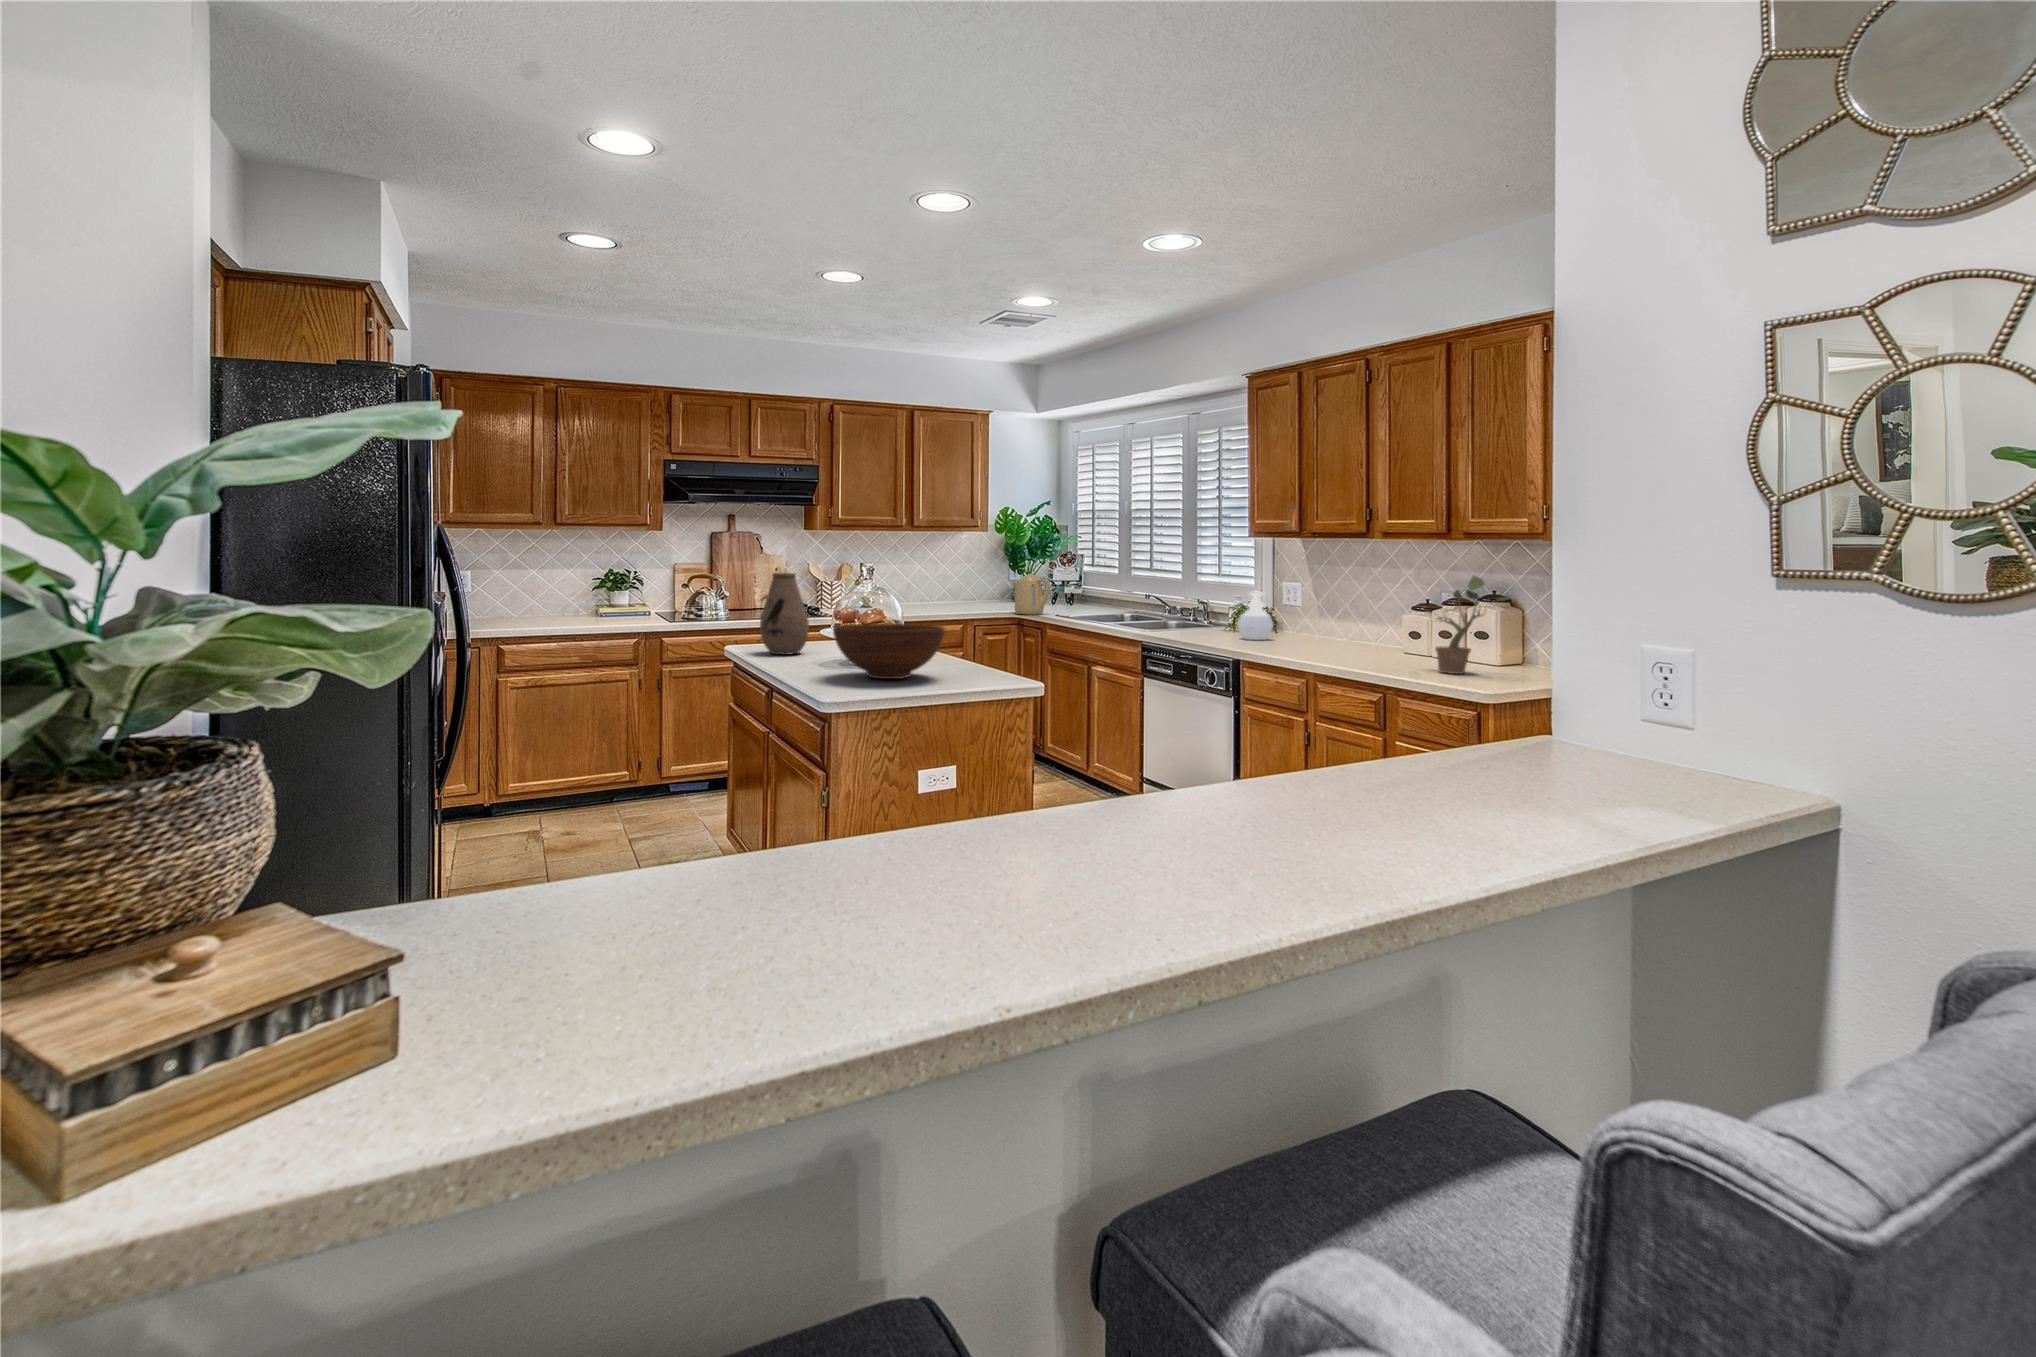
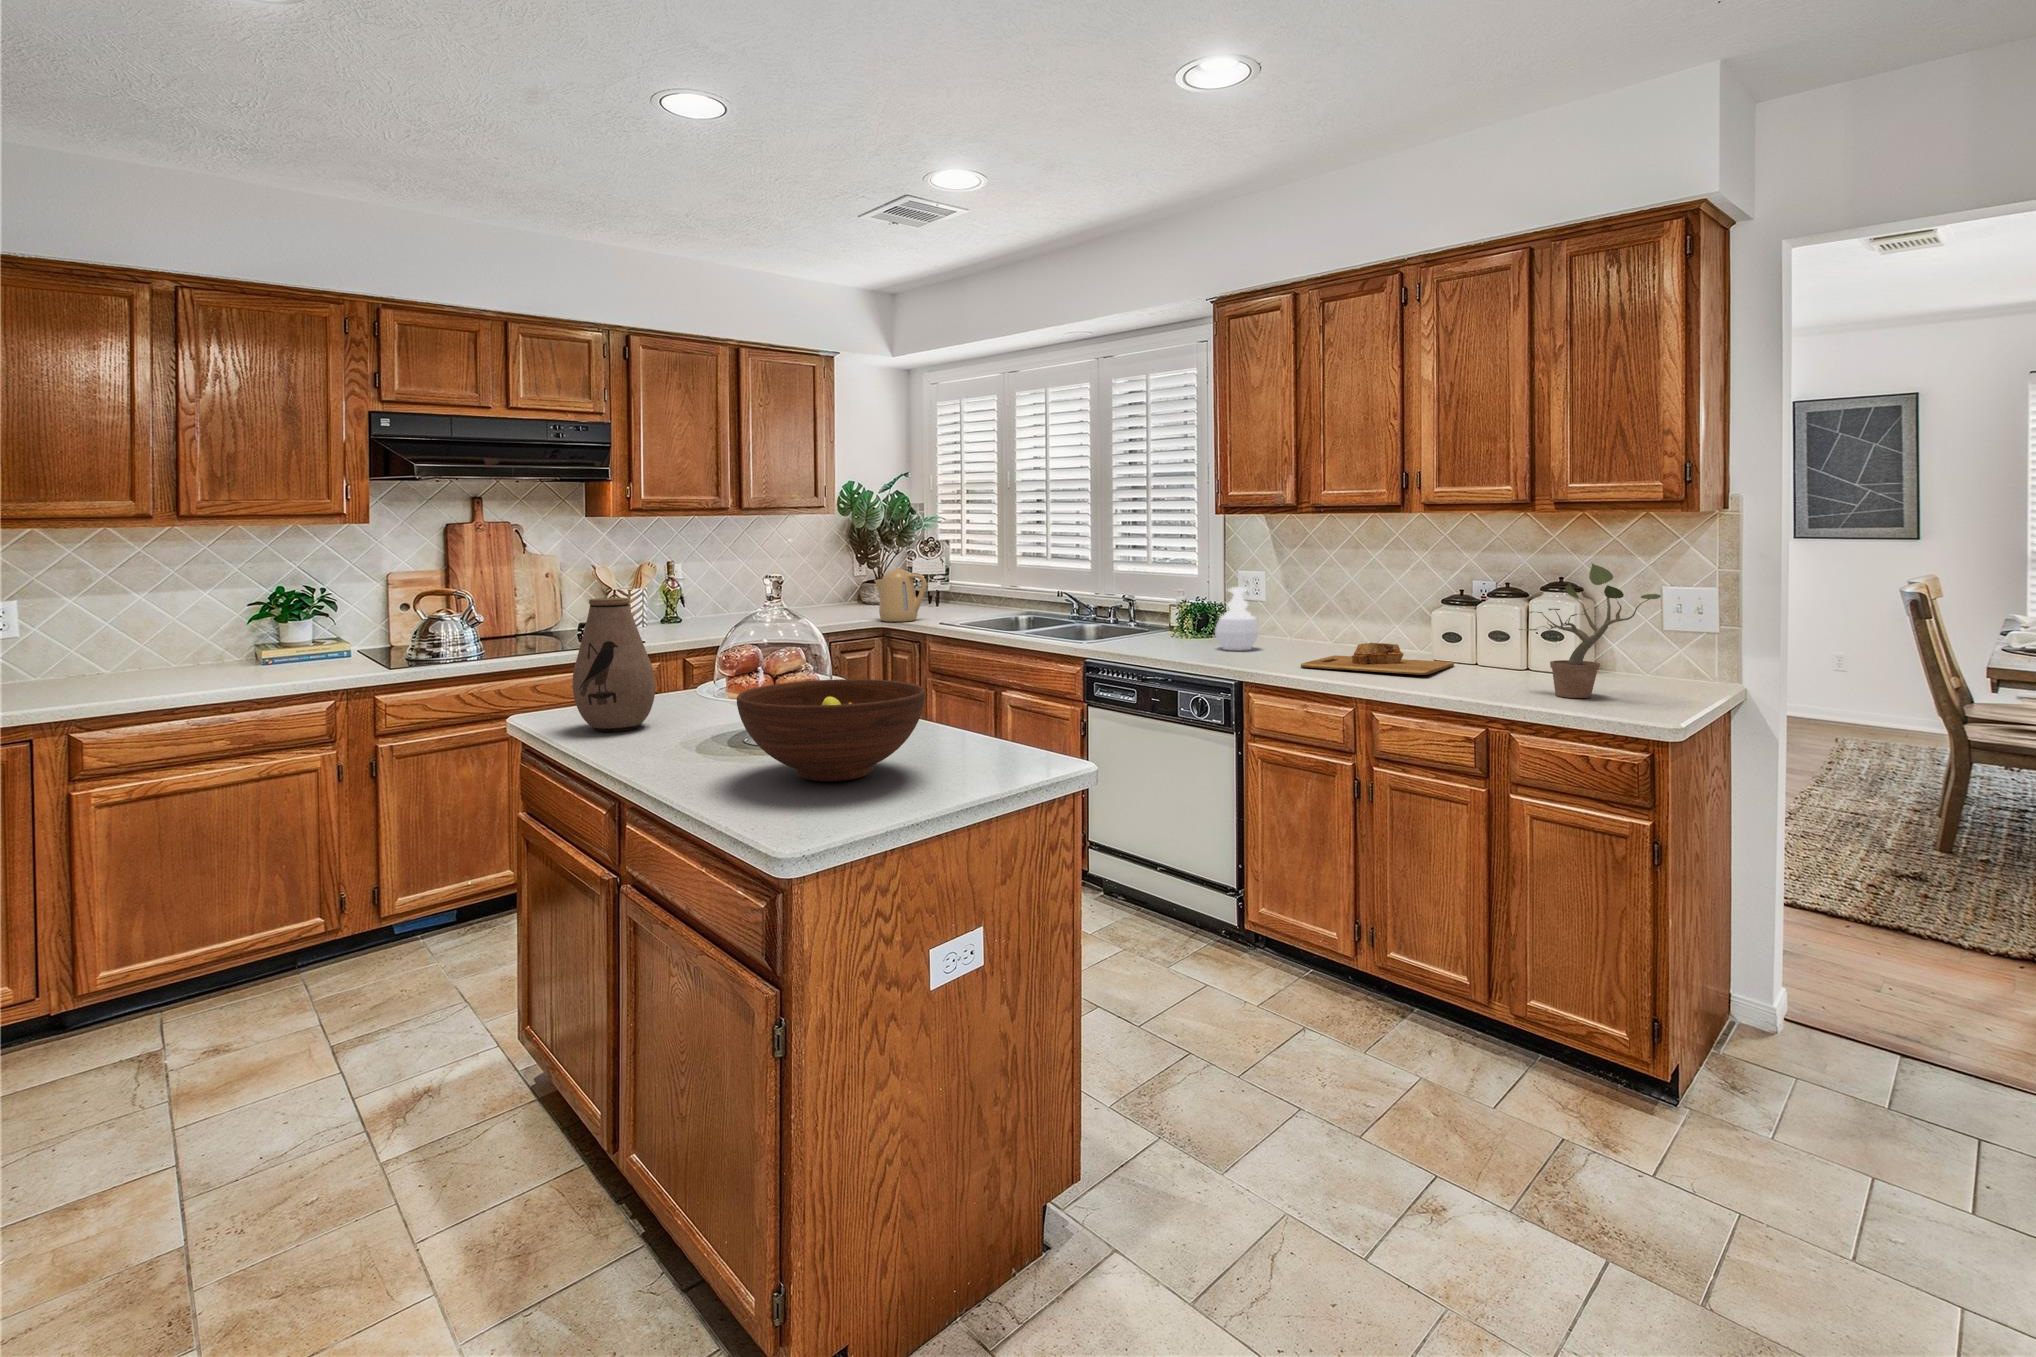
cutting board: none [1281,634,1402,657] -> present [1301,643,1454,675]

